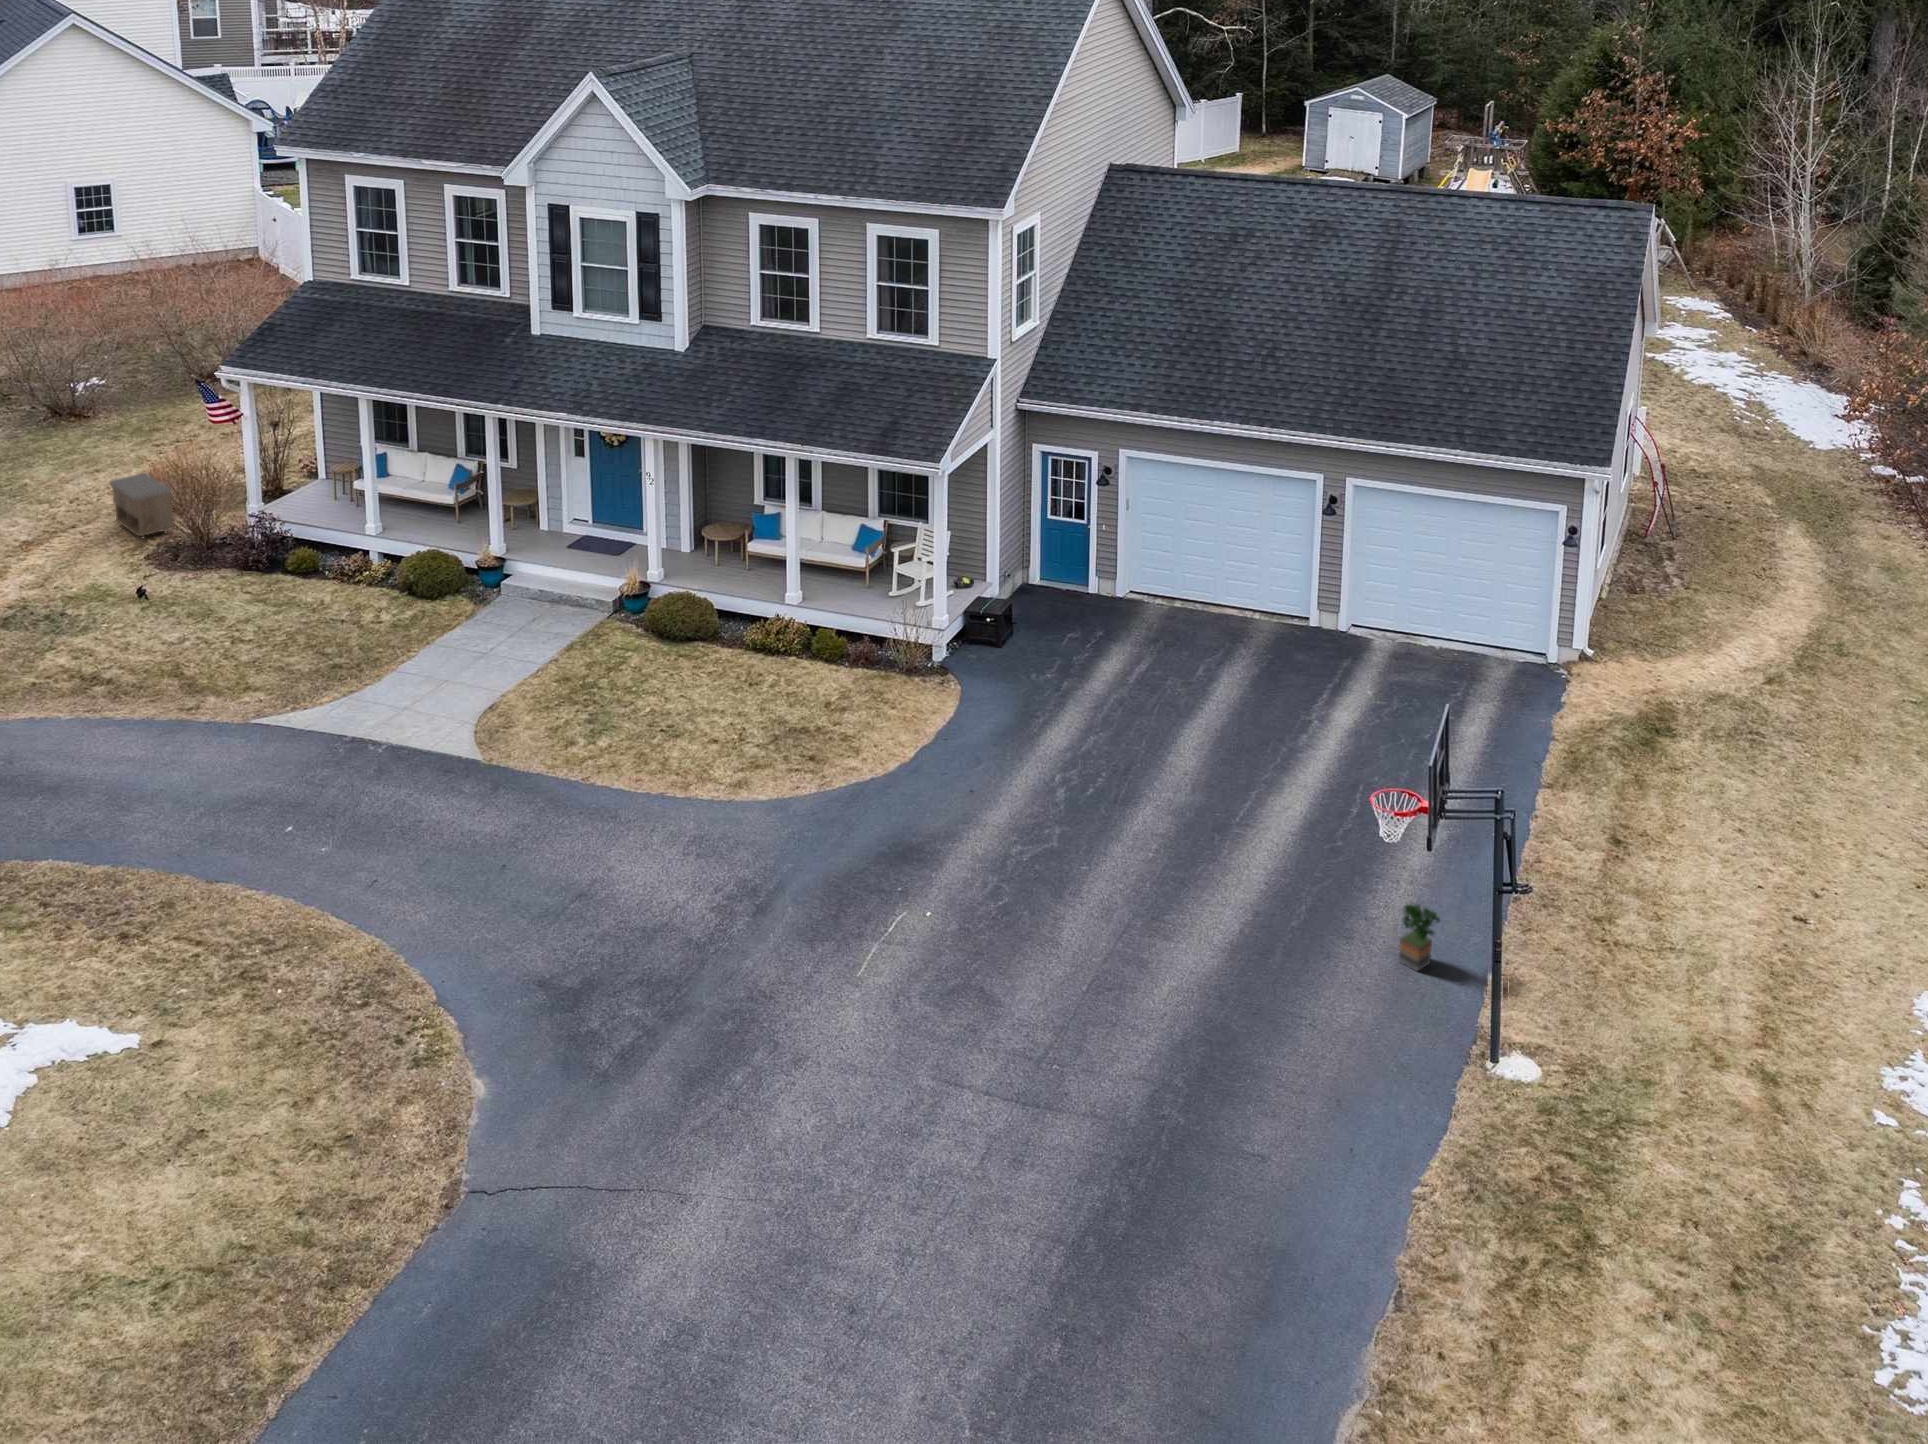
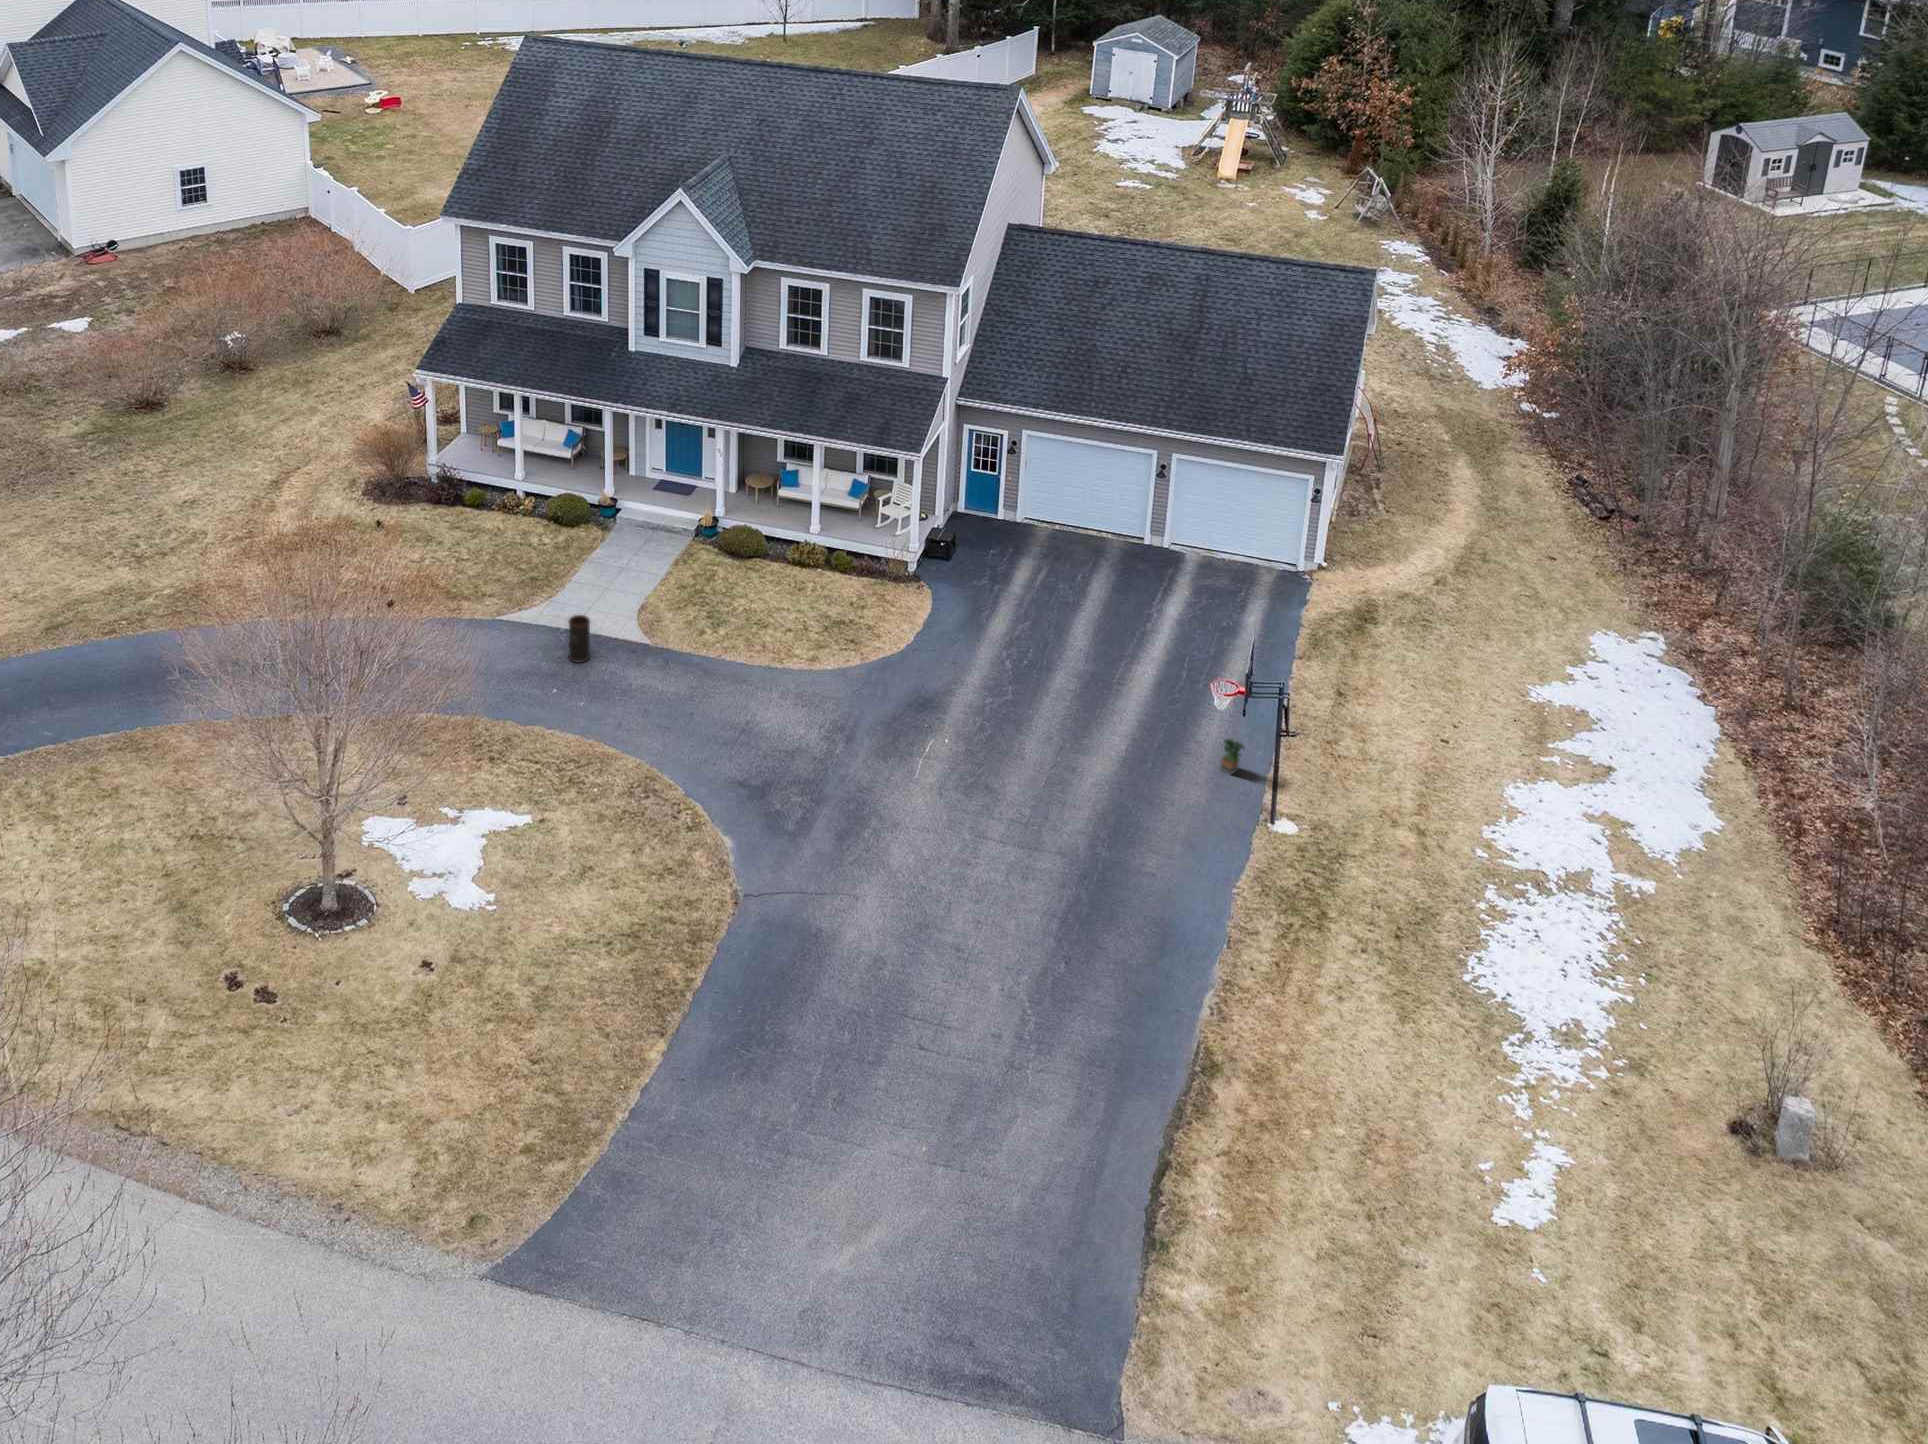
storage bench: present [110,474,174,538] -> none [337,437,383,483]
trash can: none [318,699,359,781] -> present [569,615,590,663]

